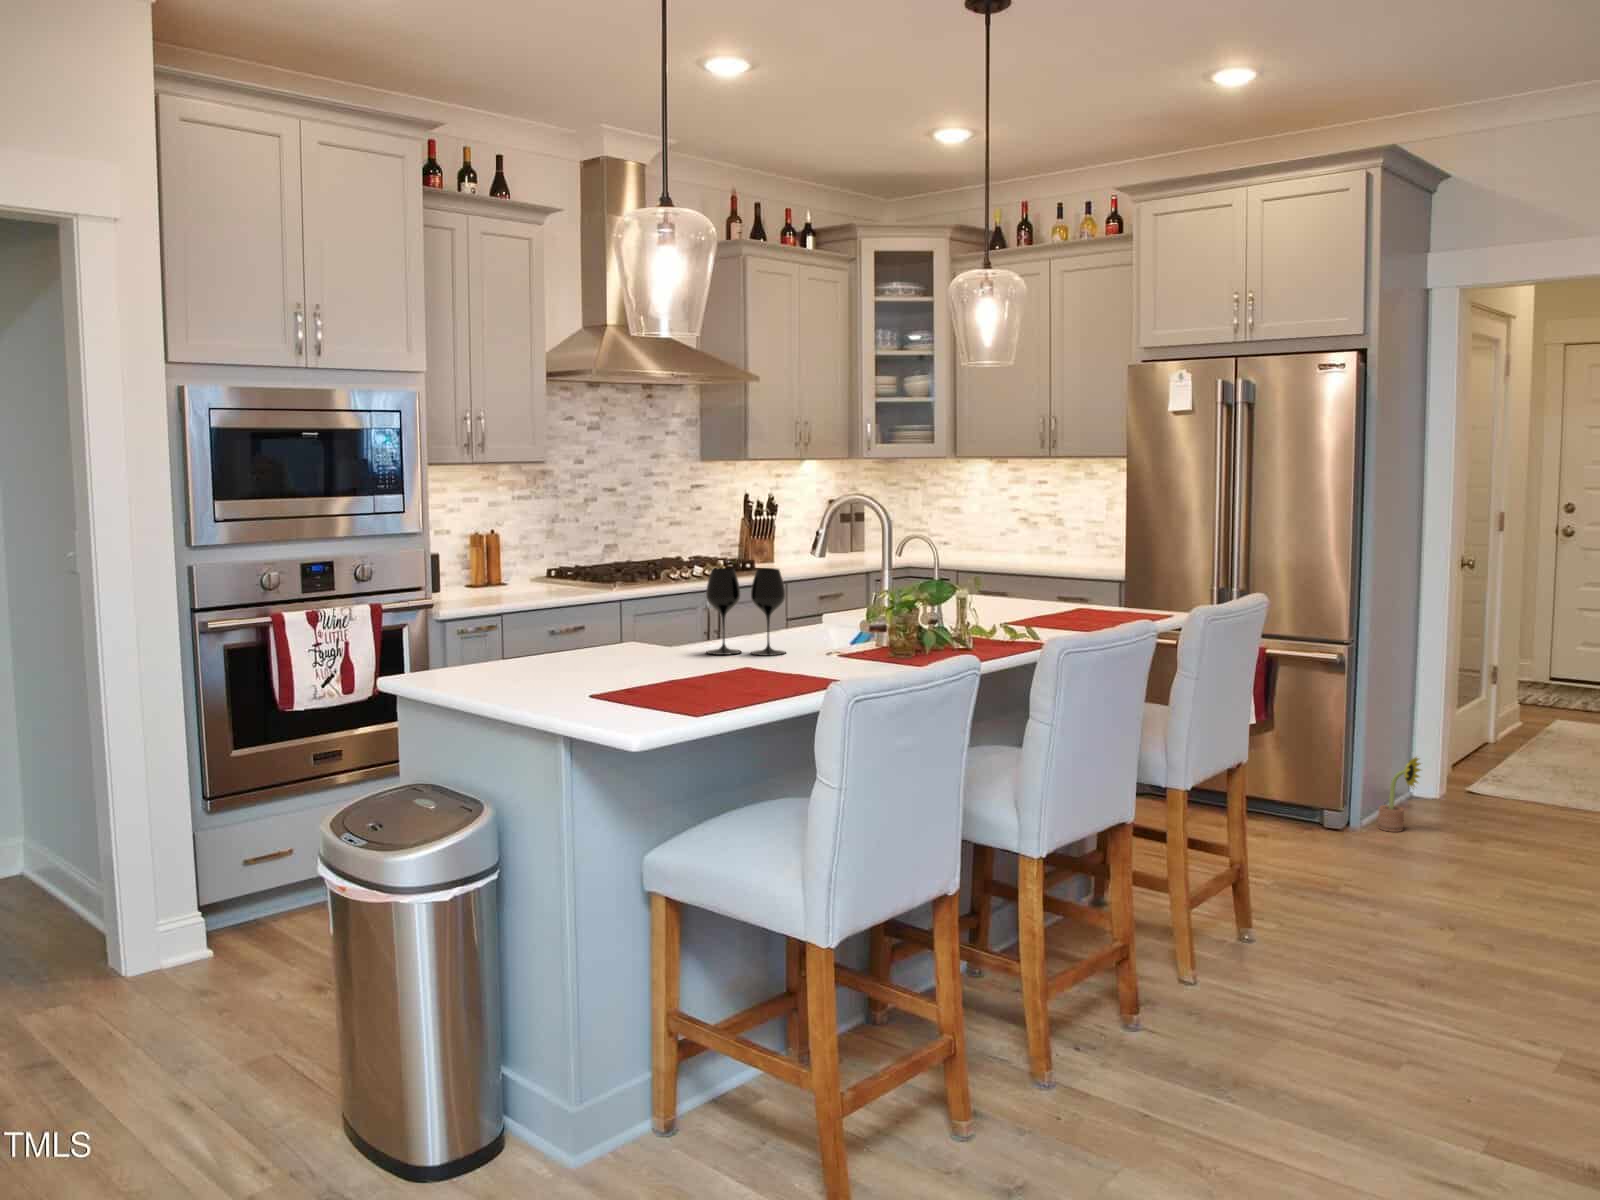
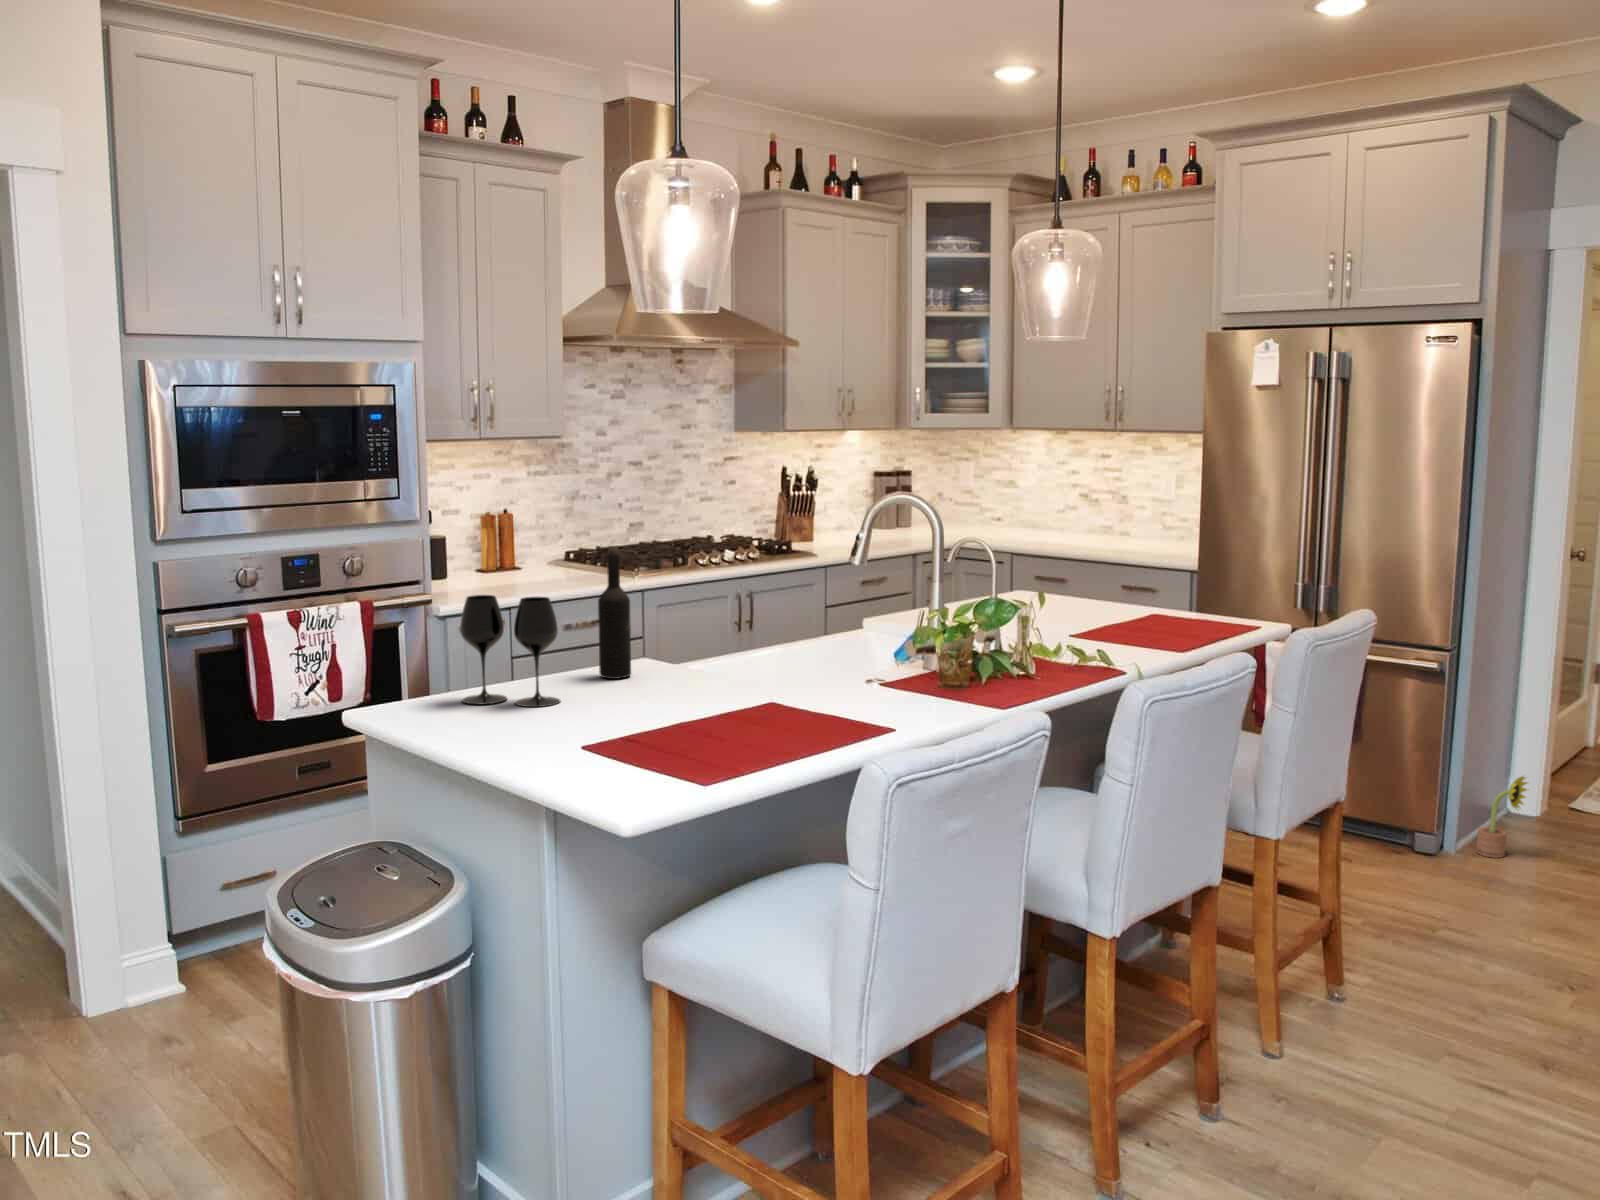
wine bottle: none [593,540,622,656] -> present [598,546,631,679]
wine glass: present [706,568,786,656] -> present [460,595,561,707]

